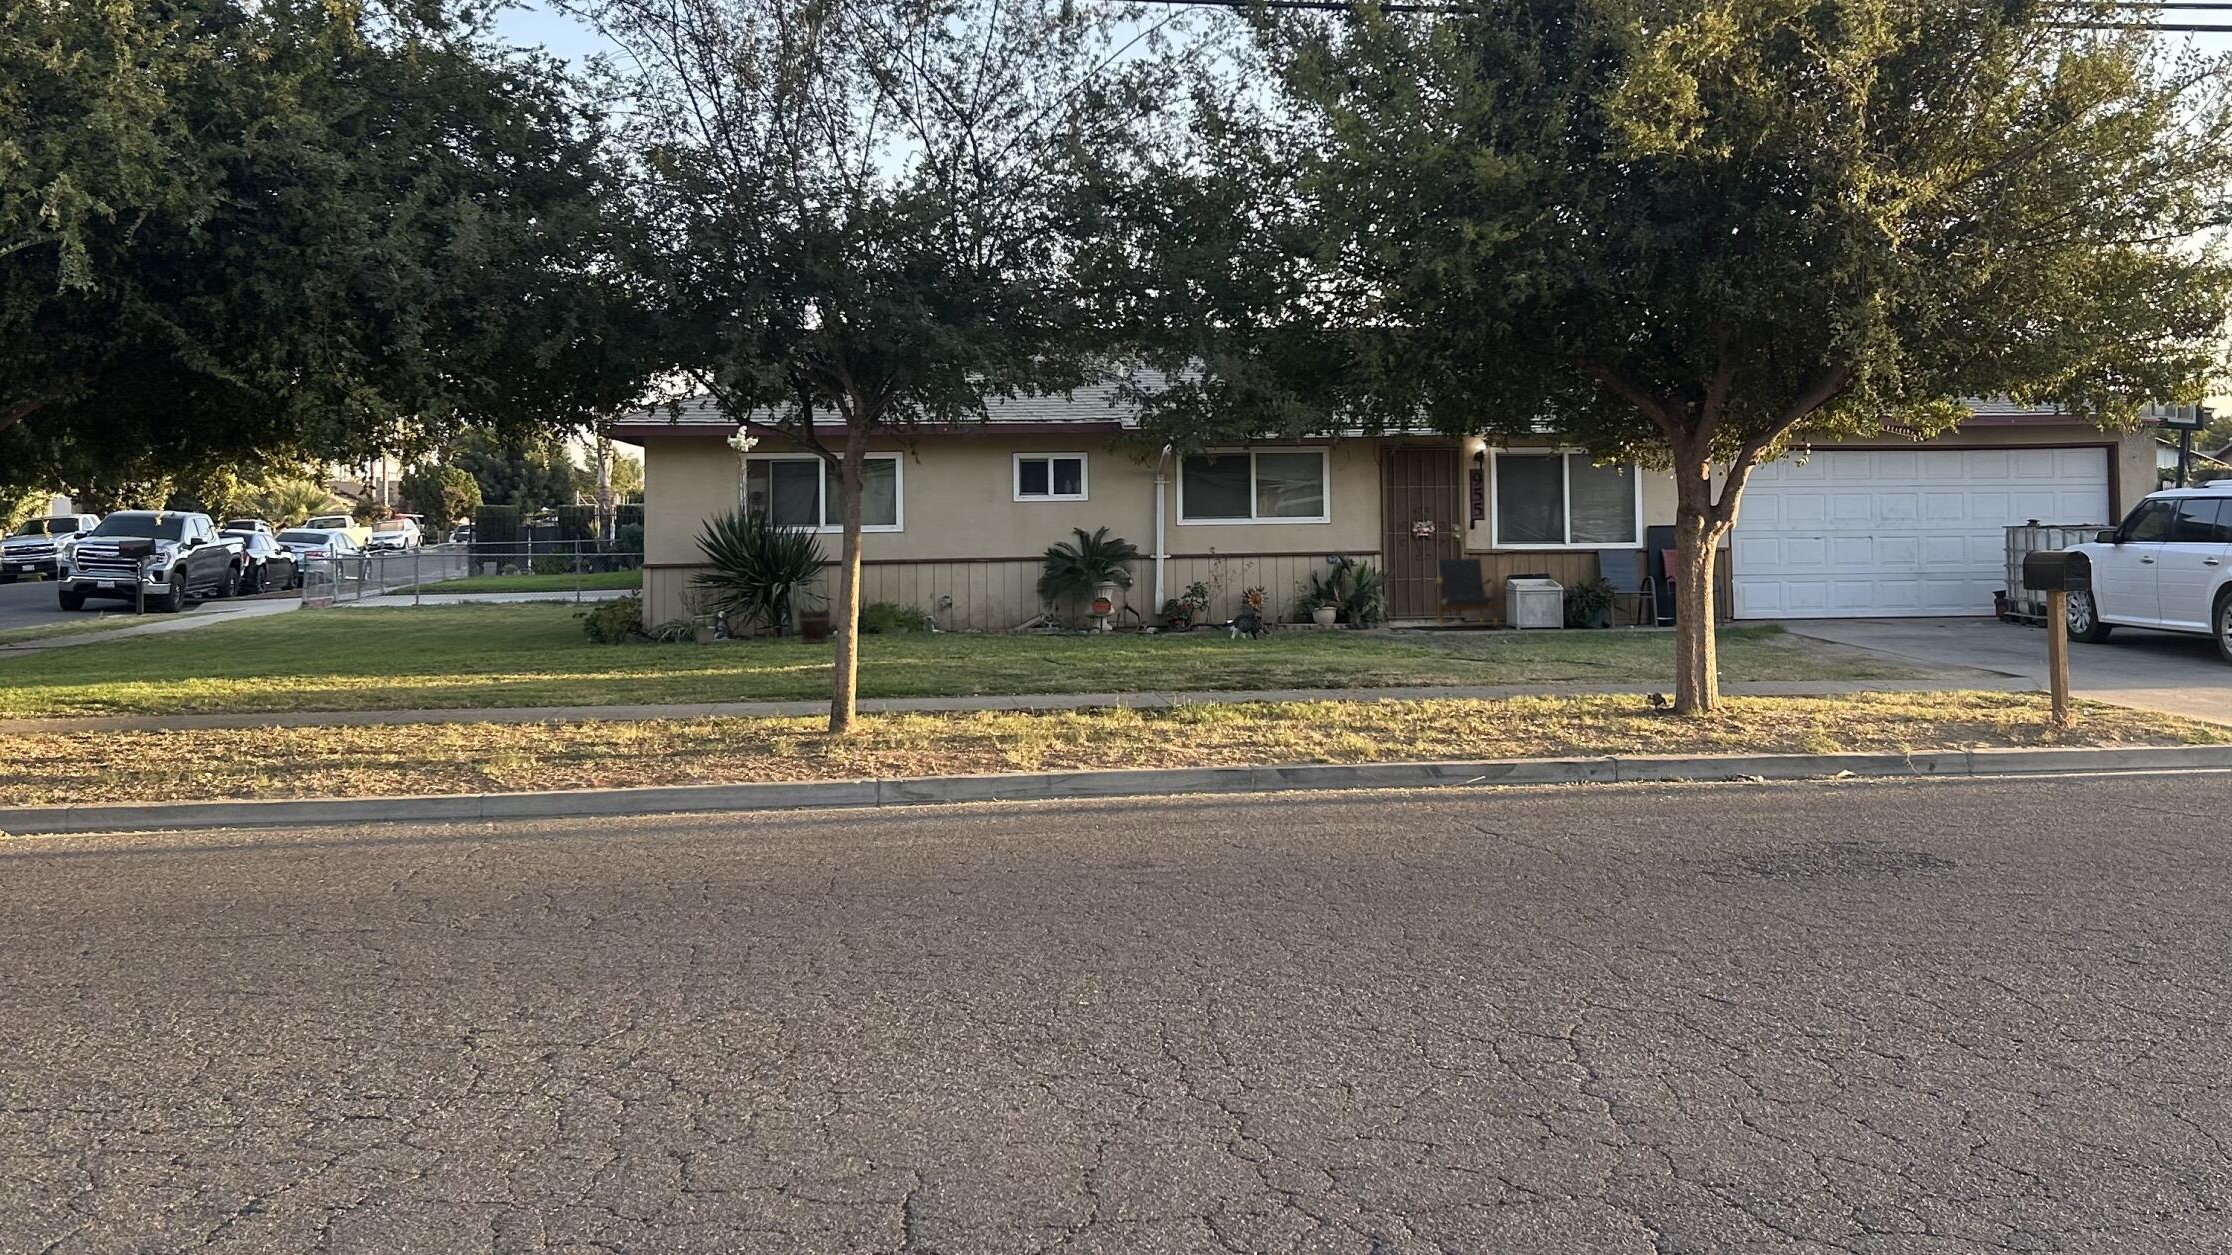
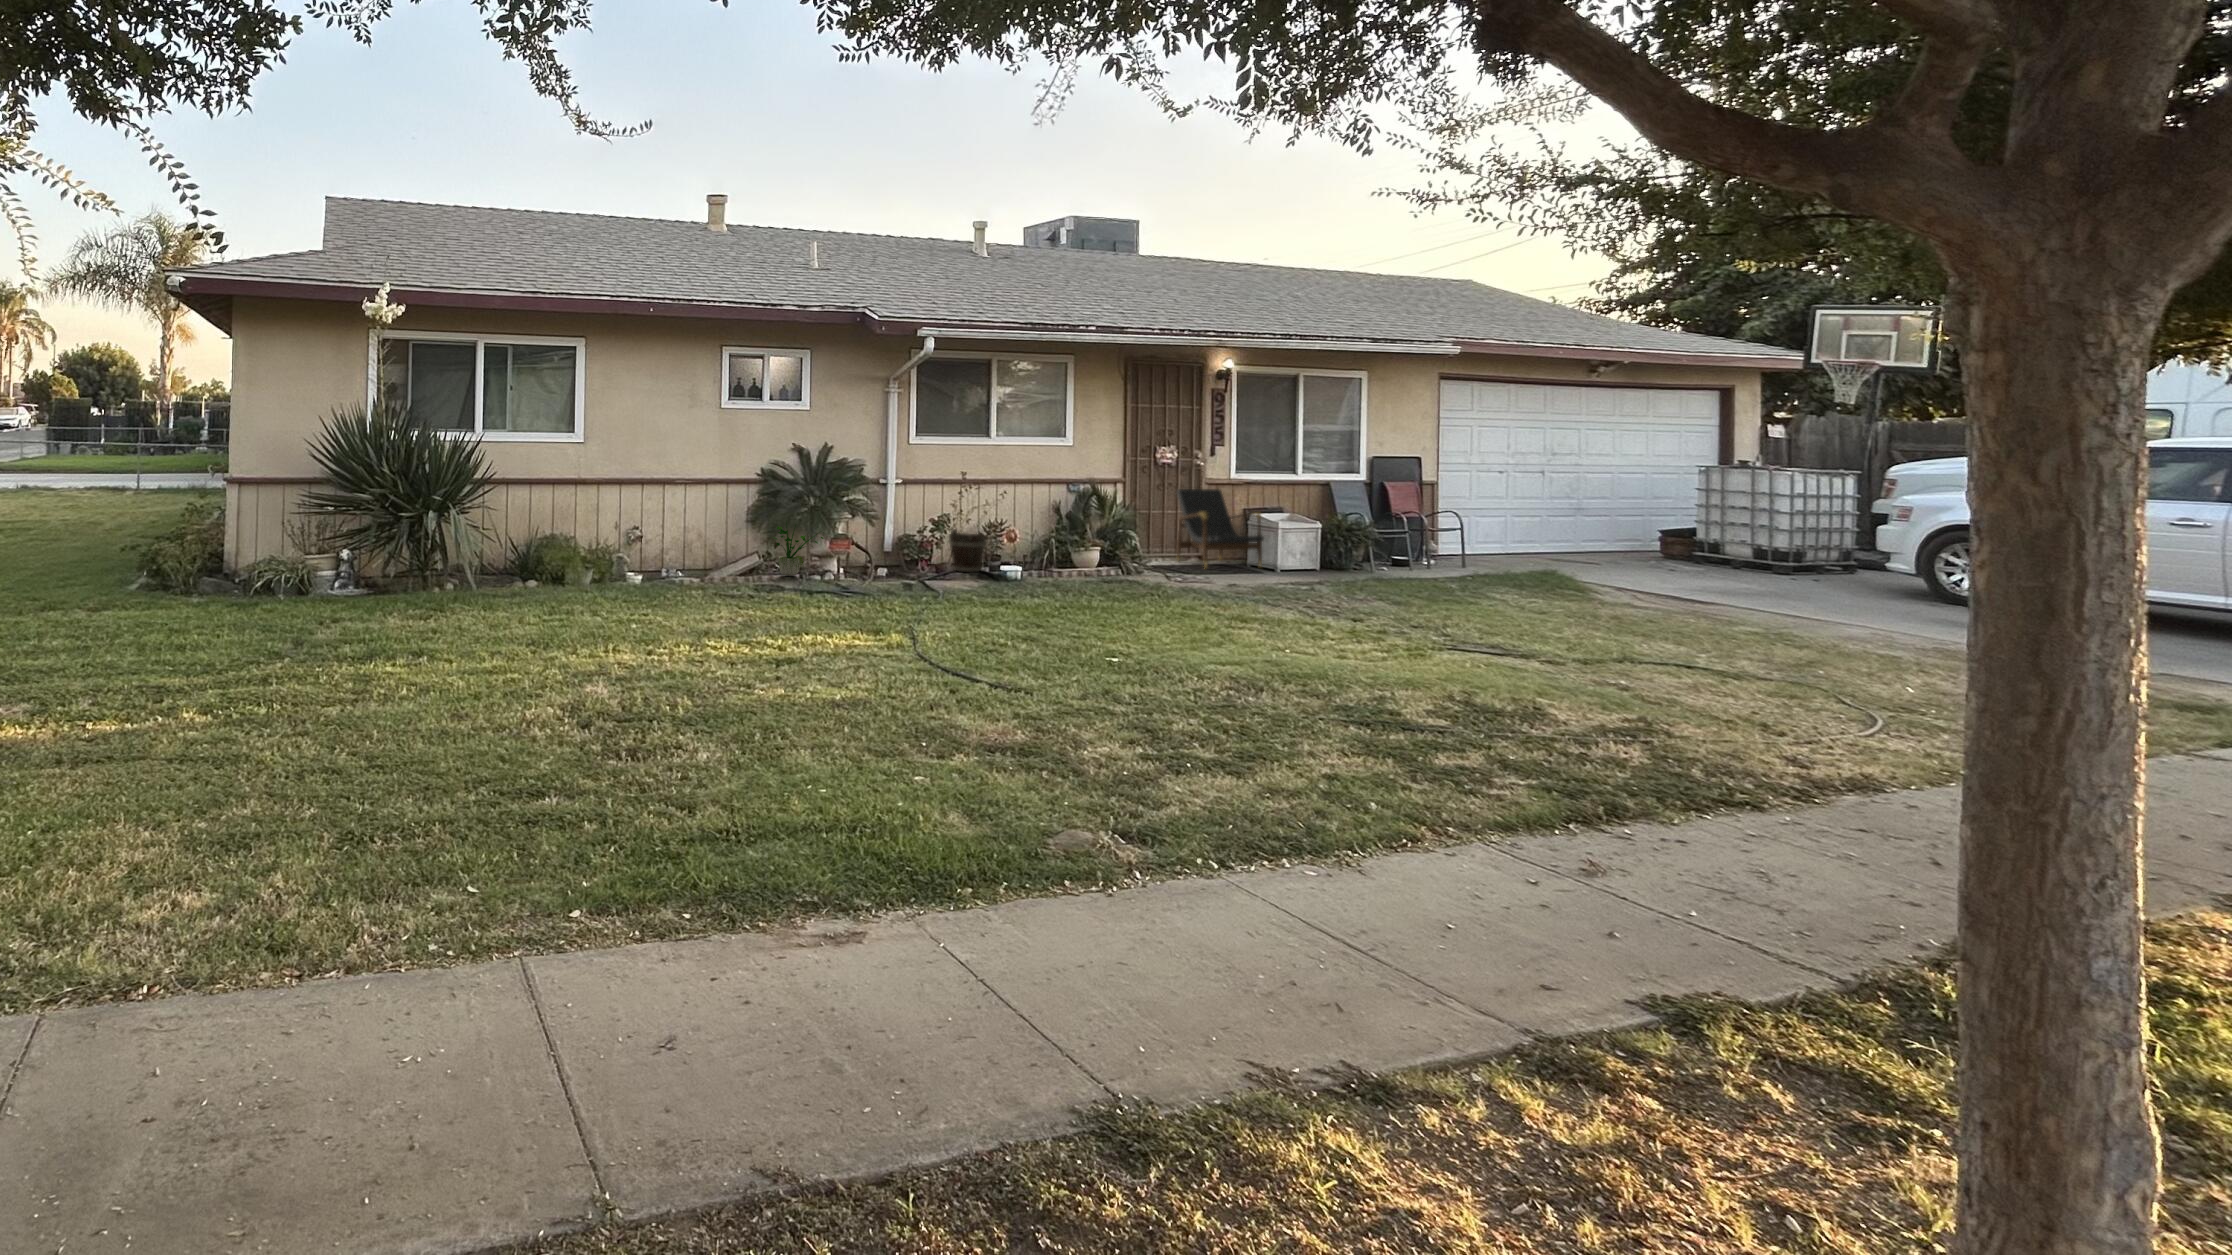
bucket: present [798,608,831,644] -> present [949,530,986,572]
potted plant: present [693,612,726,644] -> present [773,526,824,576]

